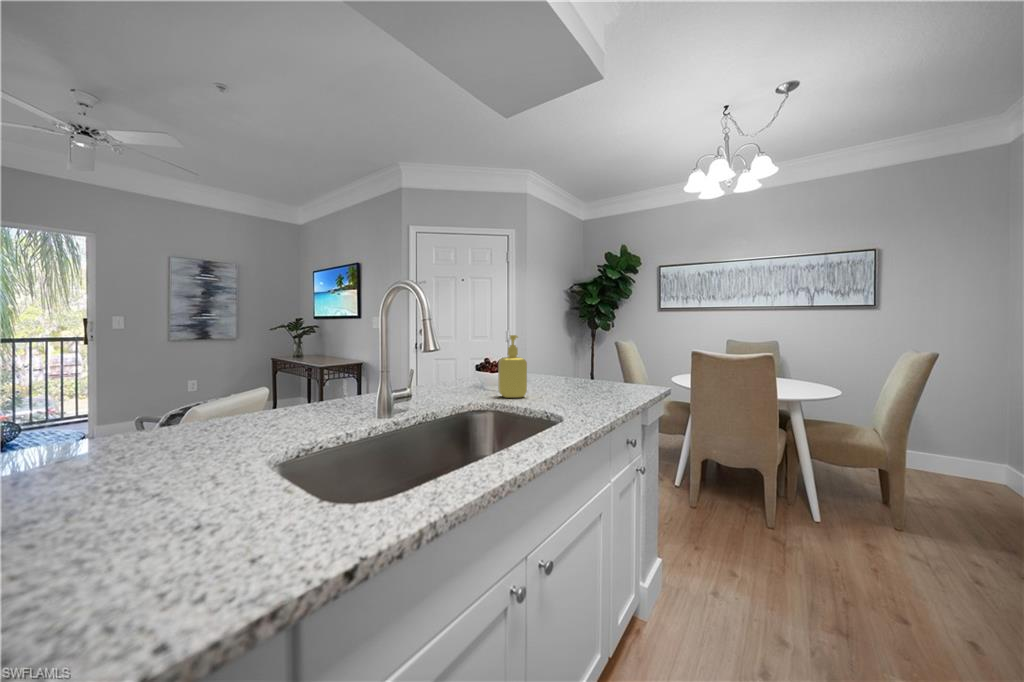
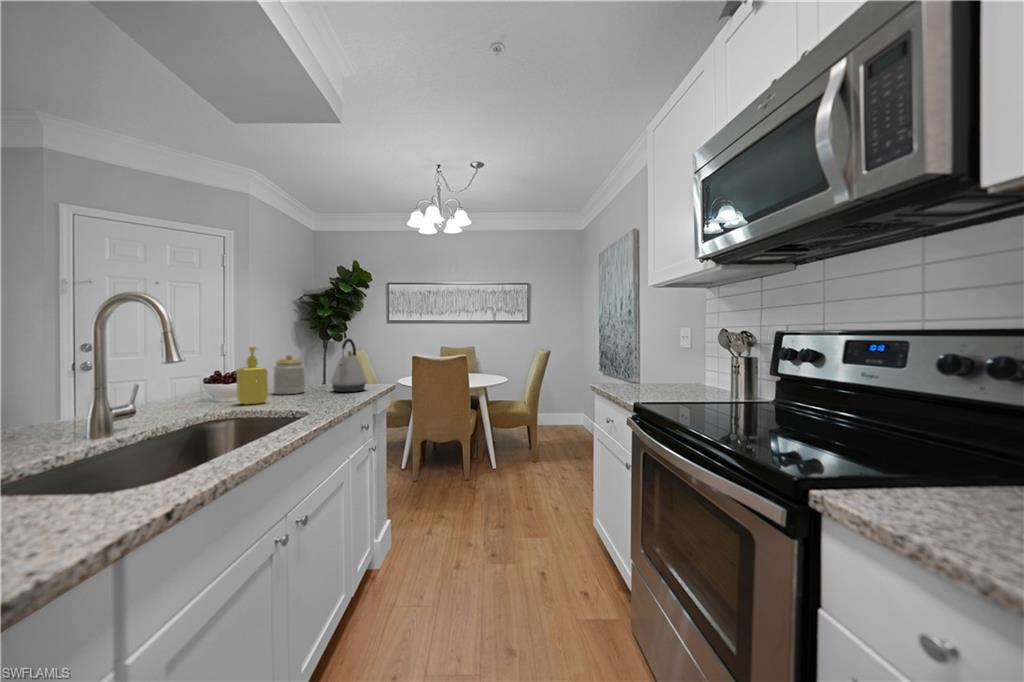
kettle: none [594,327,635,393] -> present [331,339,366,392]
jar: none [534,345,566,390] -> present [273,354,305,394]

